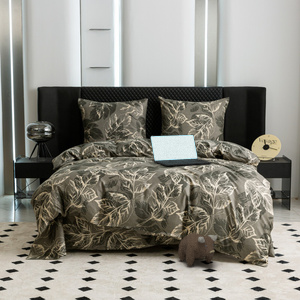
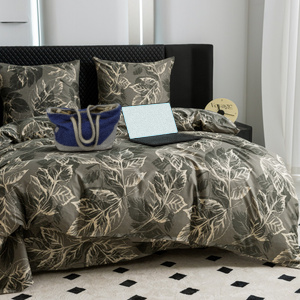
tote bag: none [88,133,141,167] -> present [46,103,121,151]
plush toy: present [178,233,218,266] -> none [188,234,244,280]

